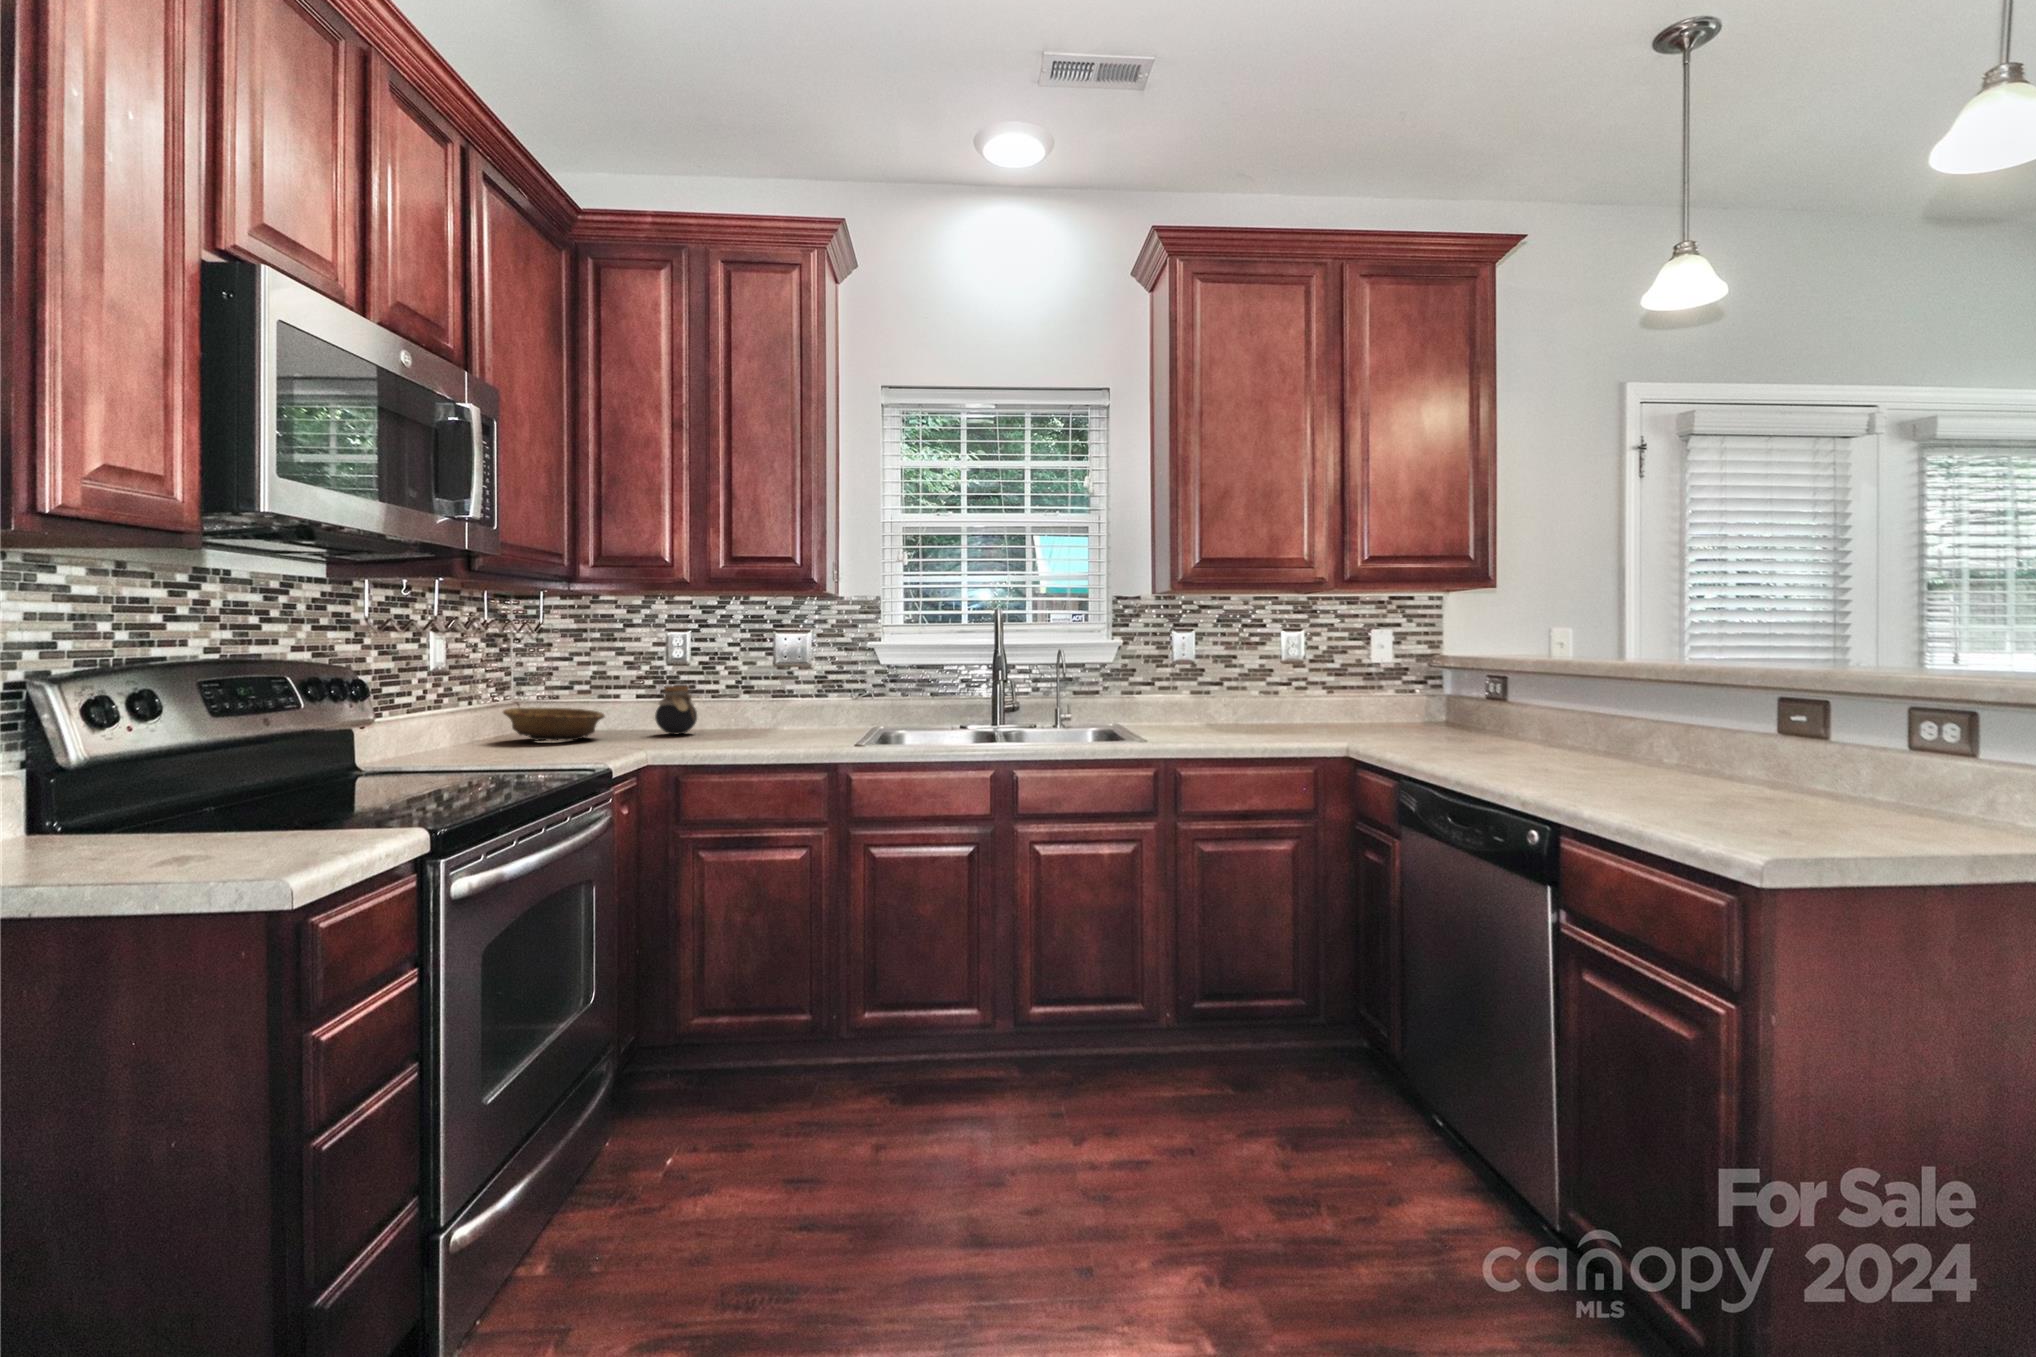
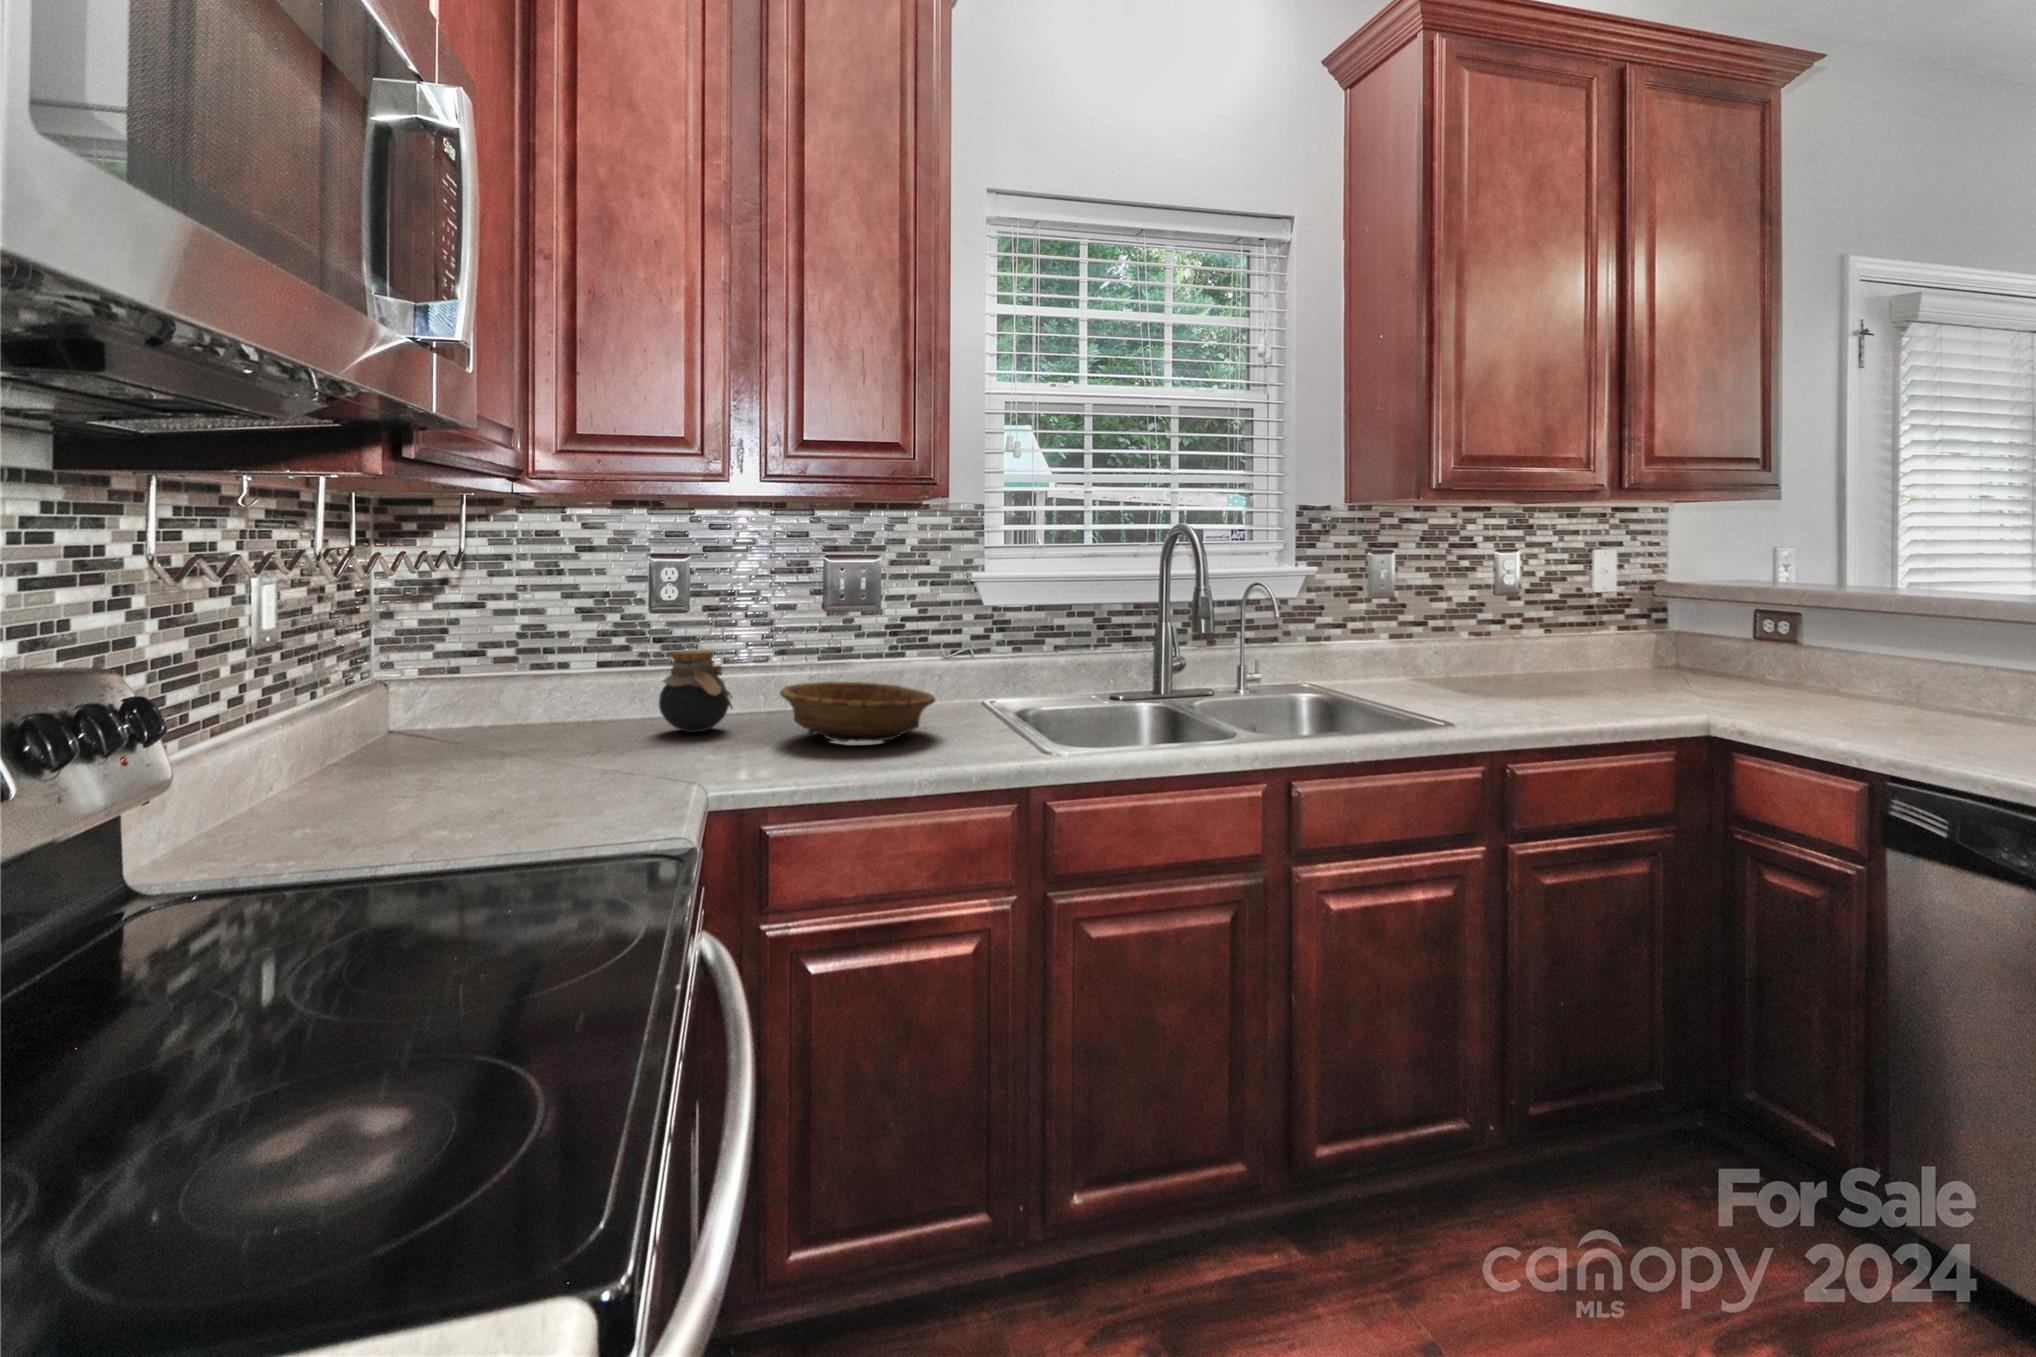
decorative bowl: present [503,708,605,741] -> present [780,682,935,742]

